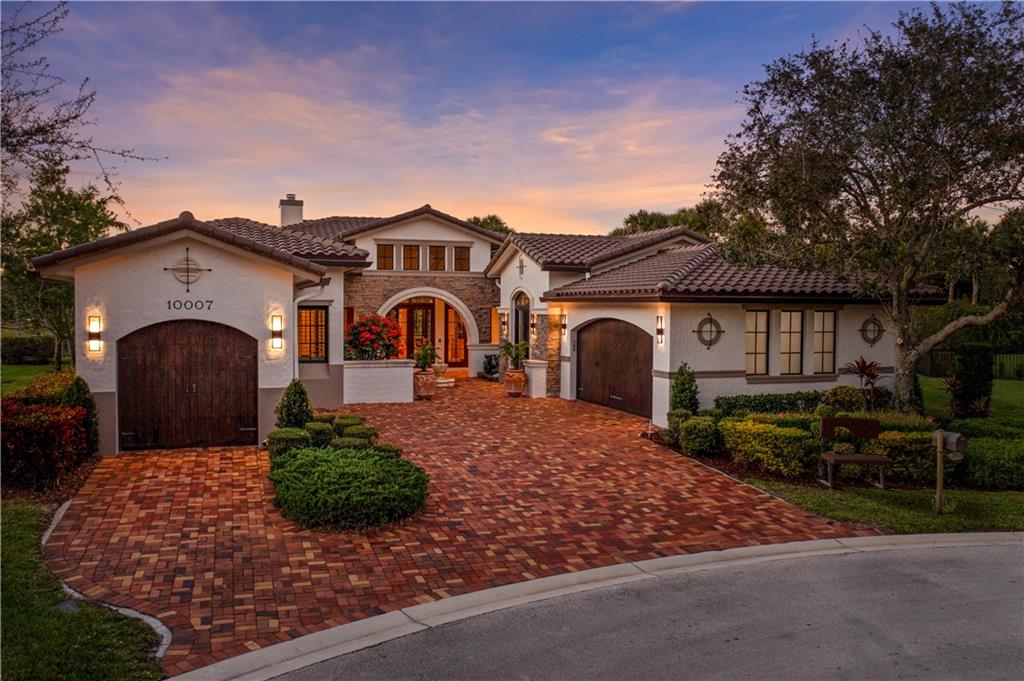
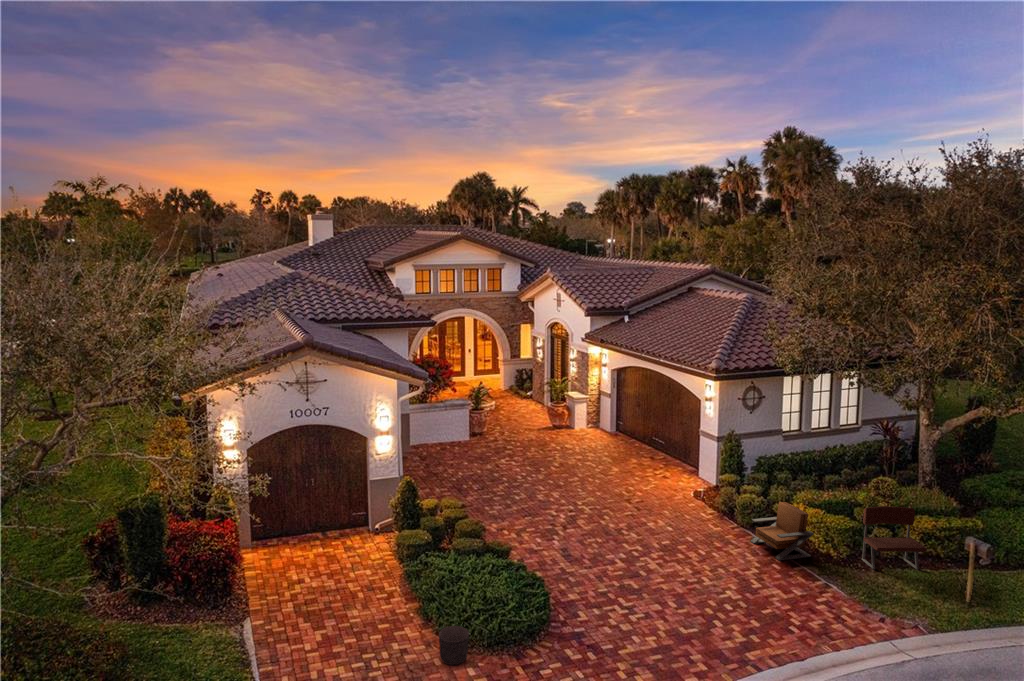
lounge chair: none [693,419,763,479] -> present [751,502,814,561]
planter: none [269,499,307,541] -> present [439,626,469,665]

